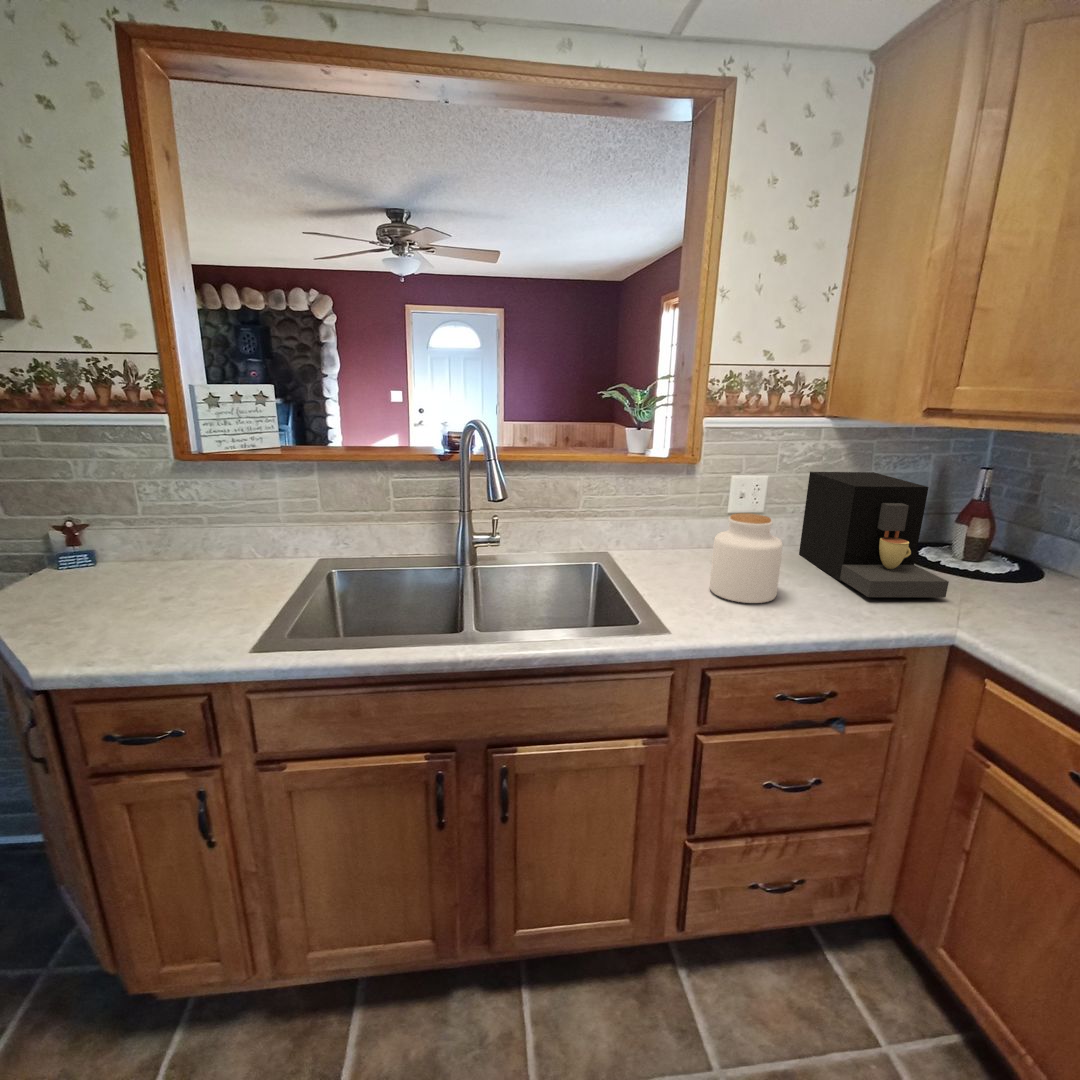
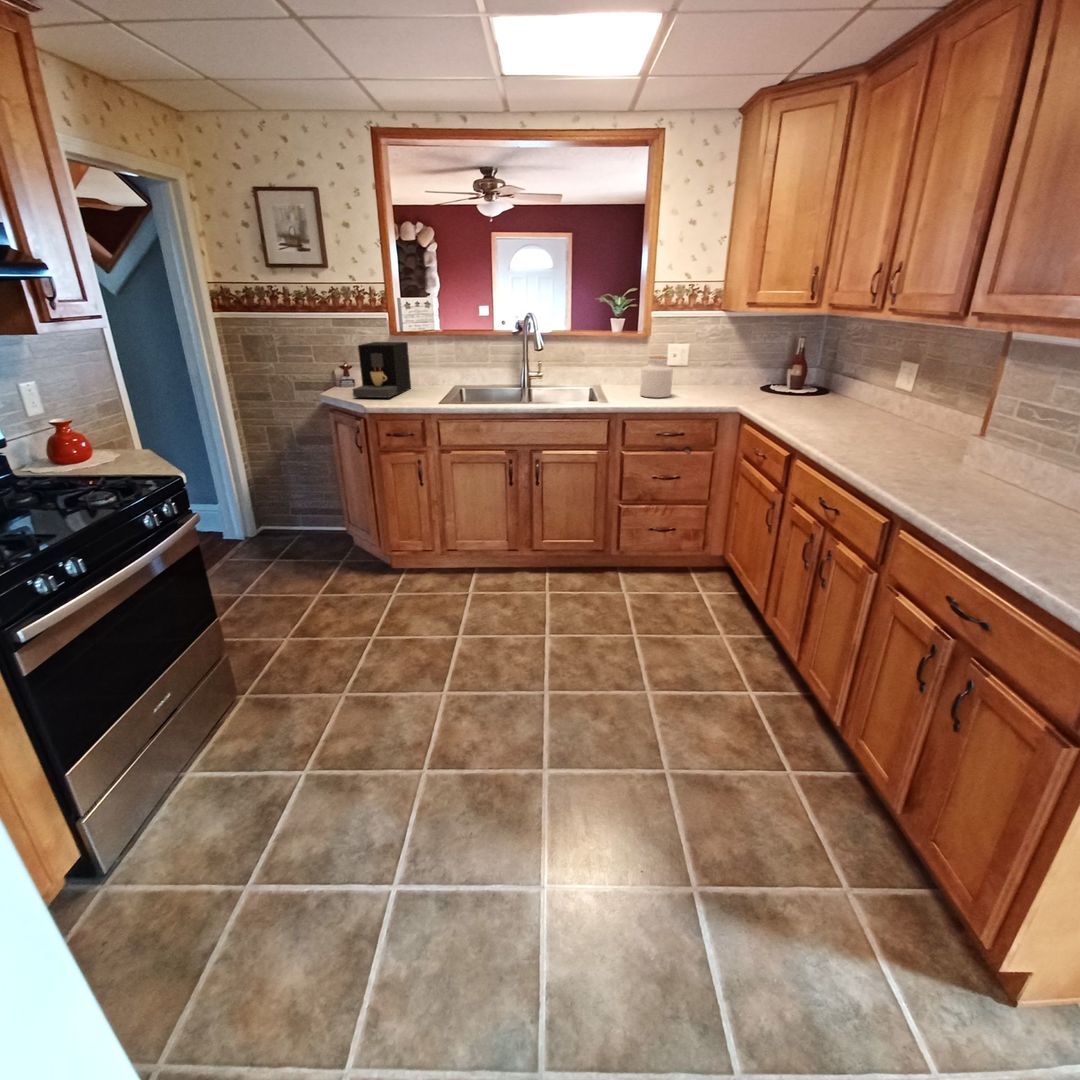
coffee maker: present [799,472,949,597] -> present [353,342,411,398]

